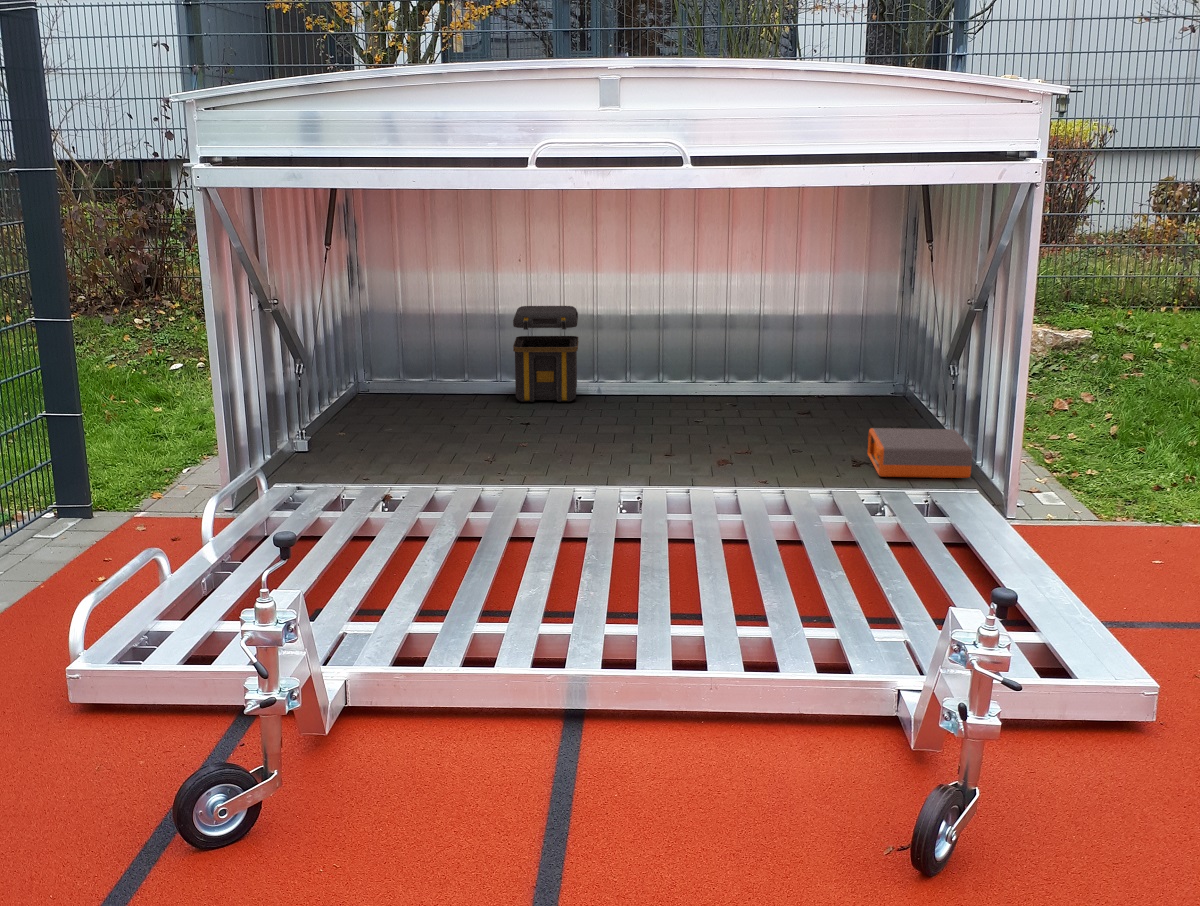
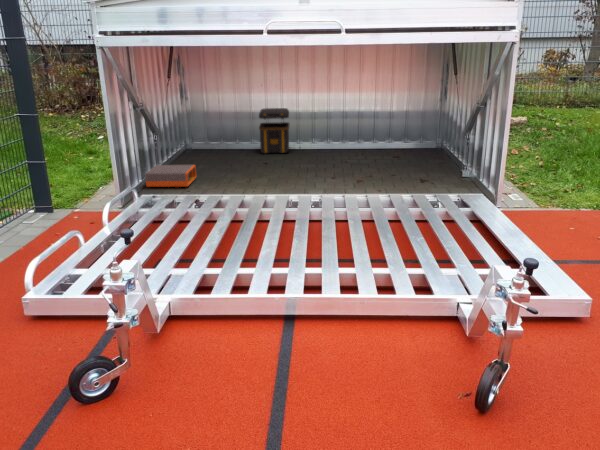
storage box: present [868,428,972,478] -> present [145,165,196,187]

